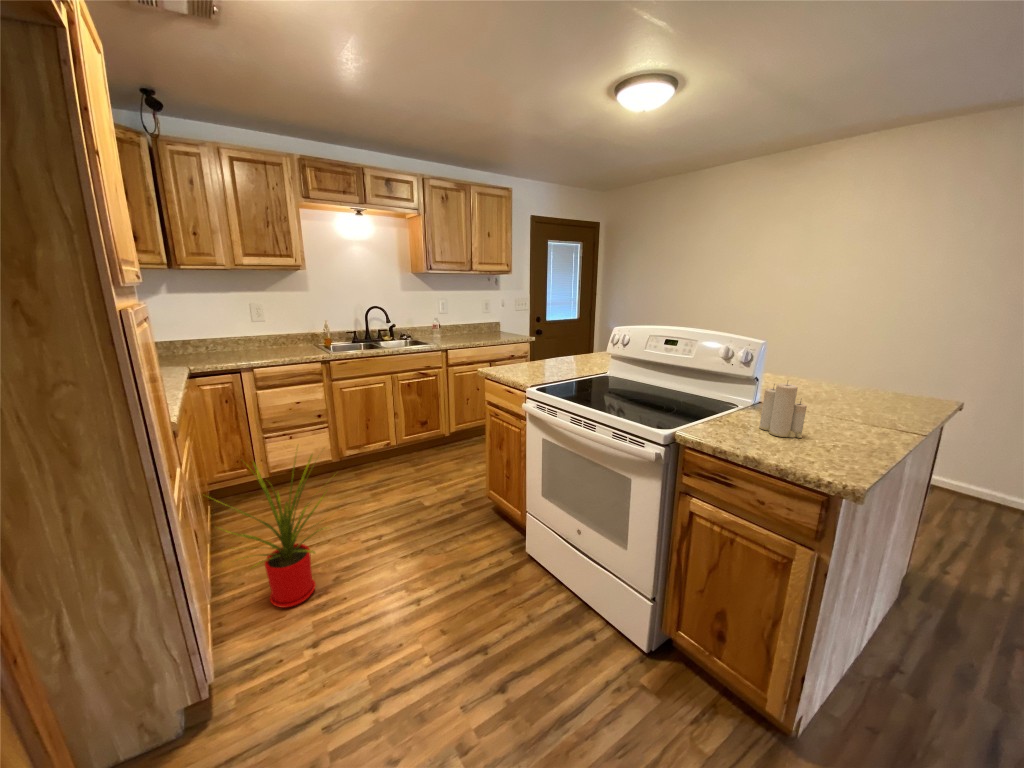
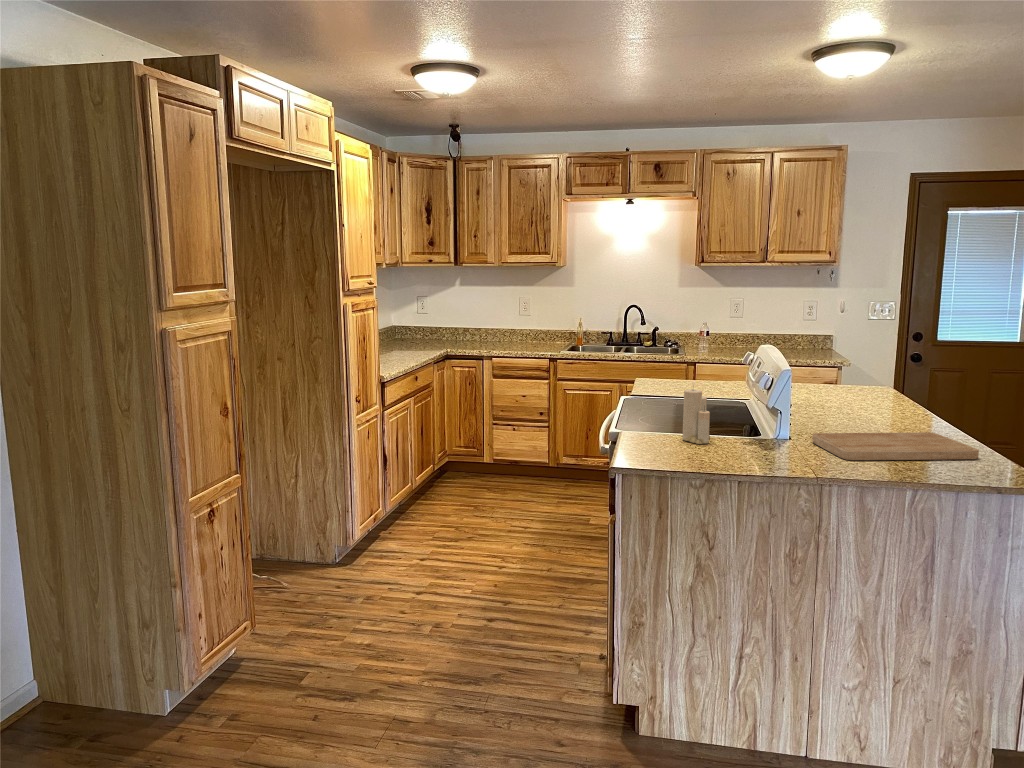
cutting board: none [807,384,893,421] -> present [812,432,979,460]
house plant: present [219,455,325,608] -> none [392,413,481,539]

